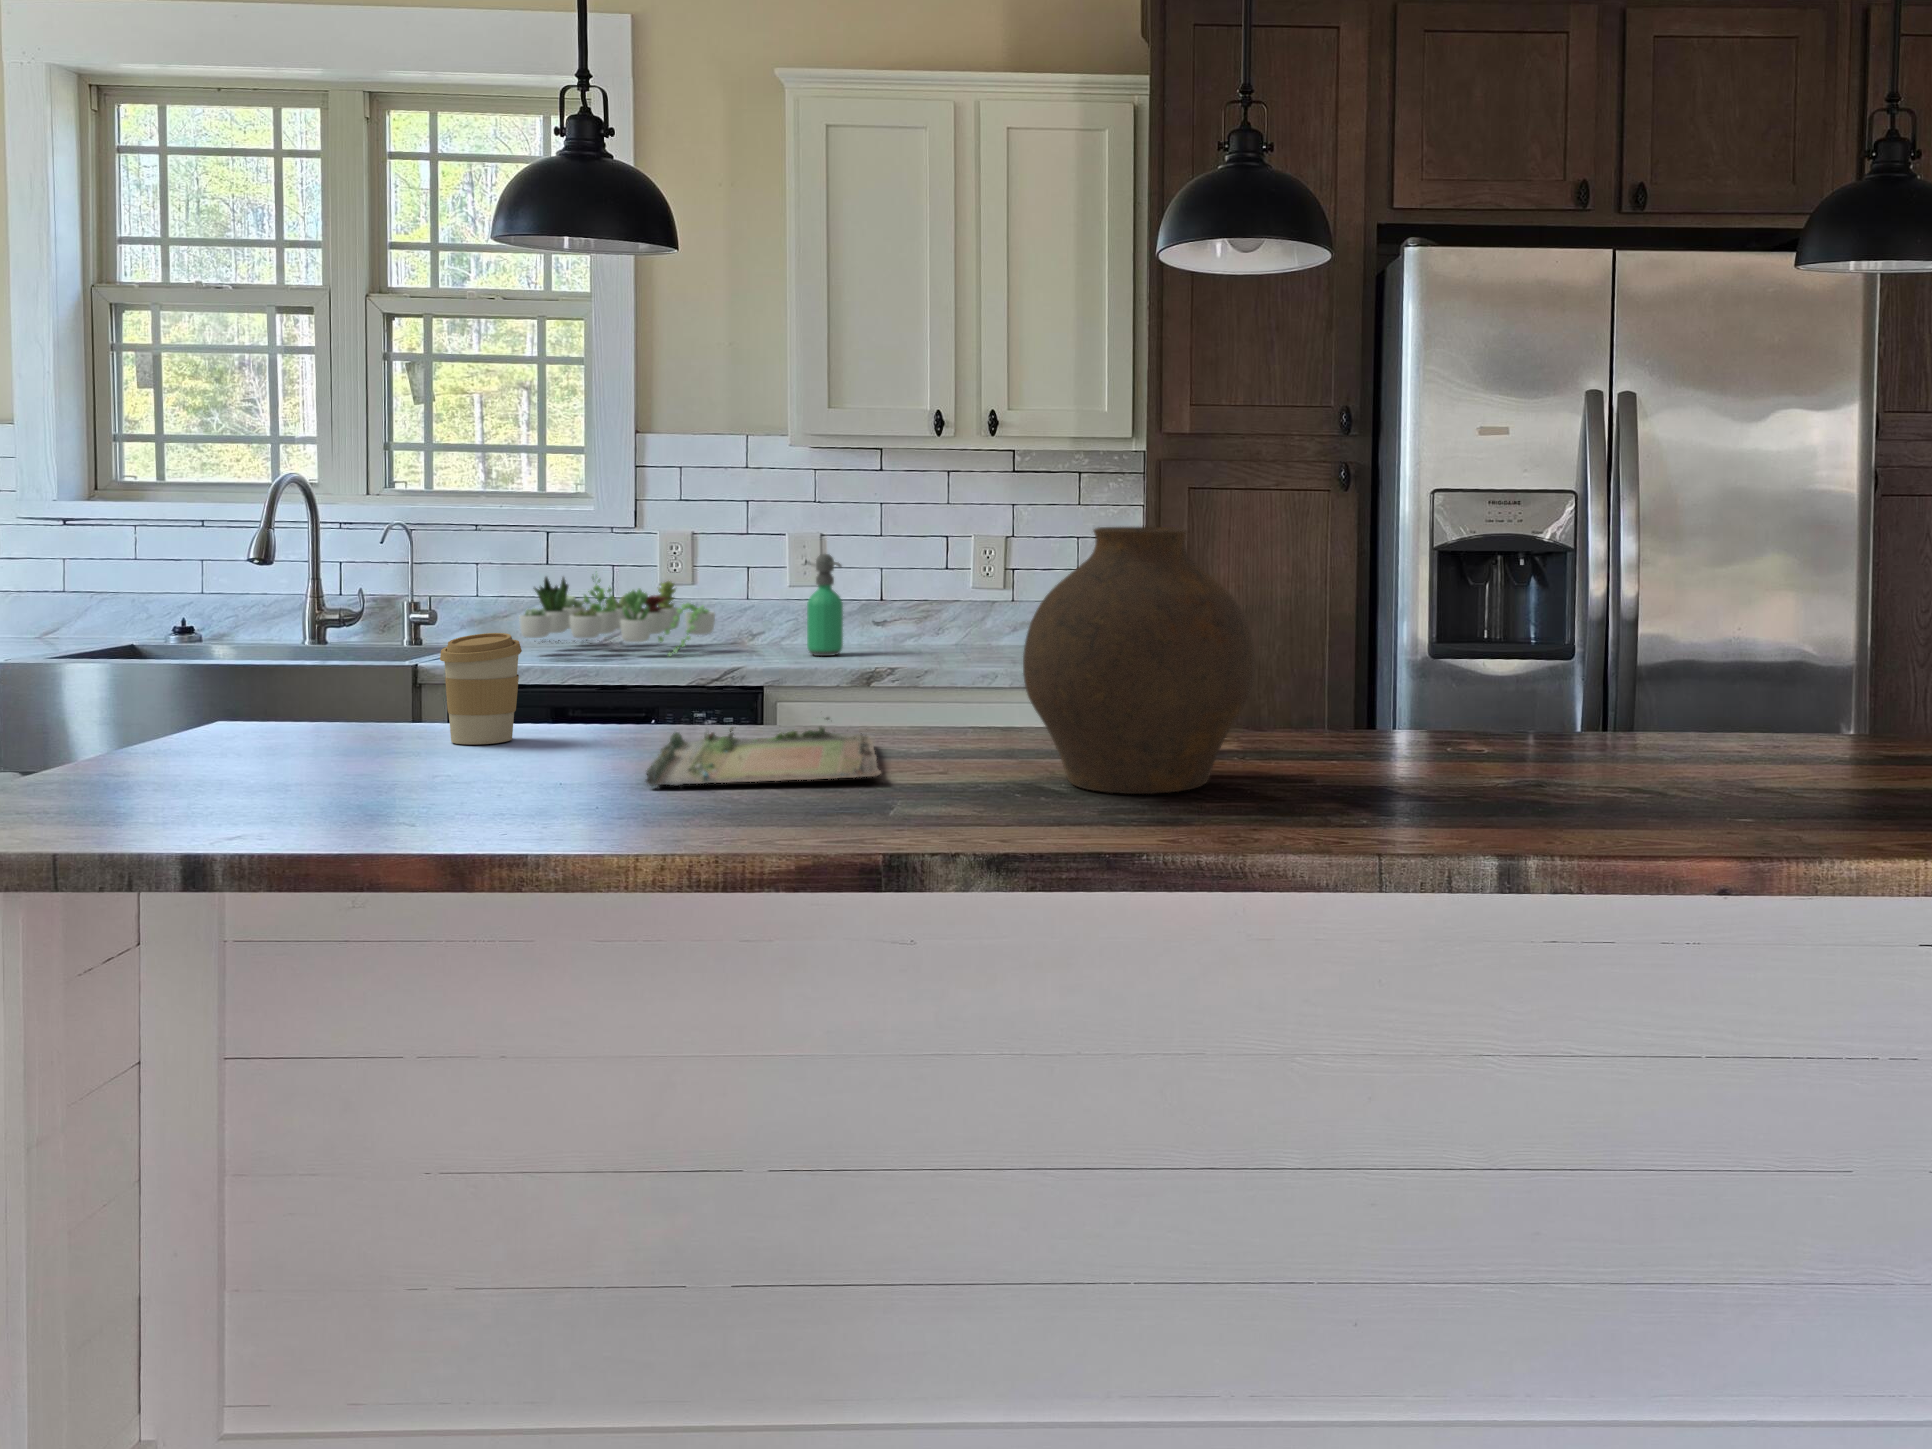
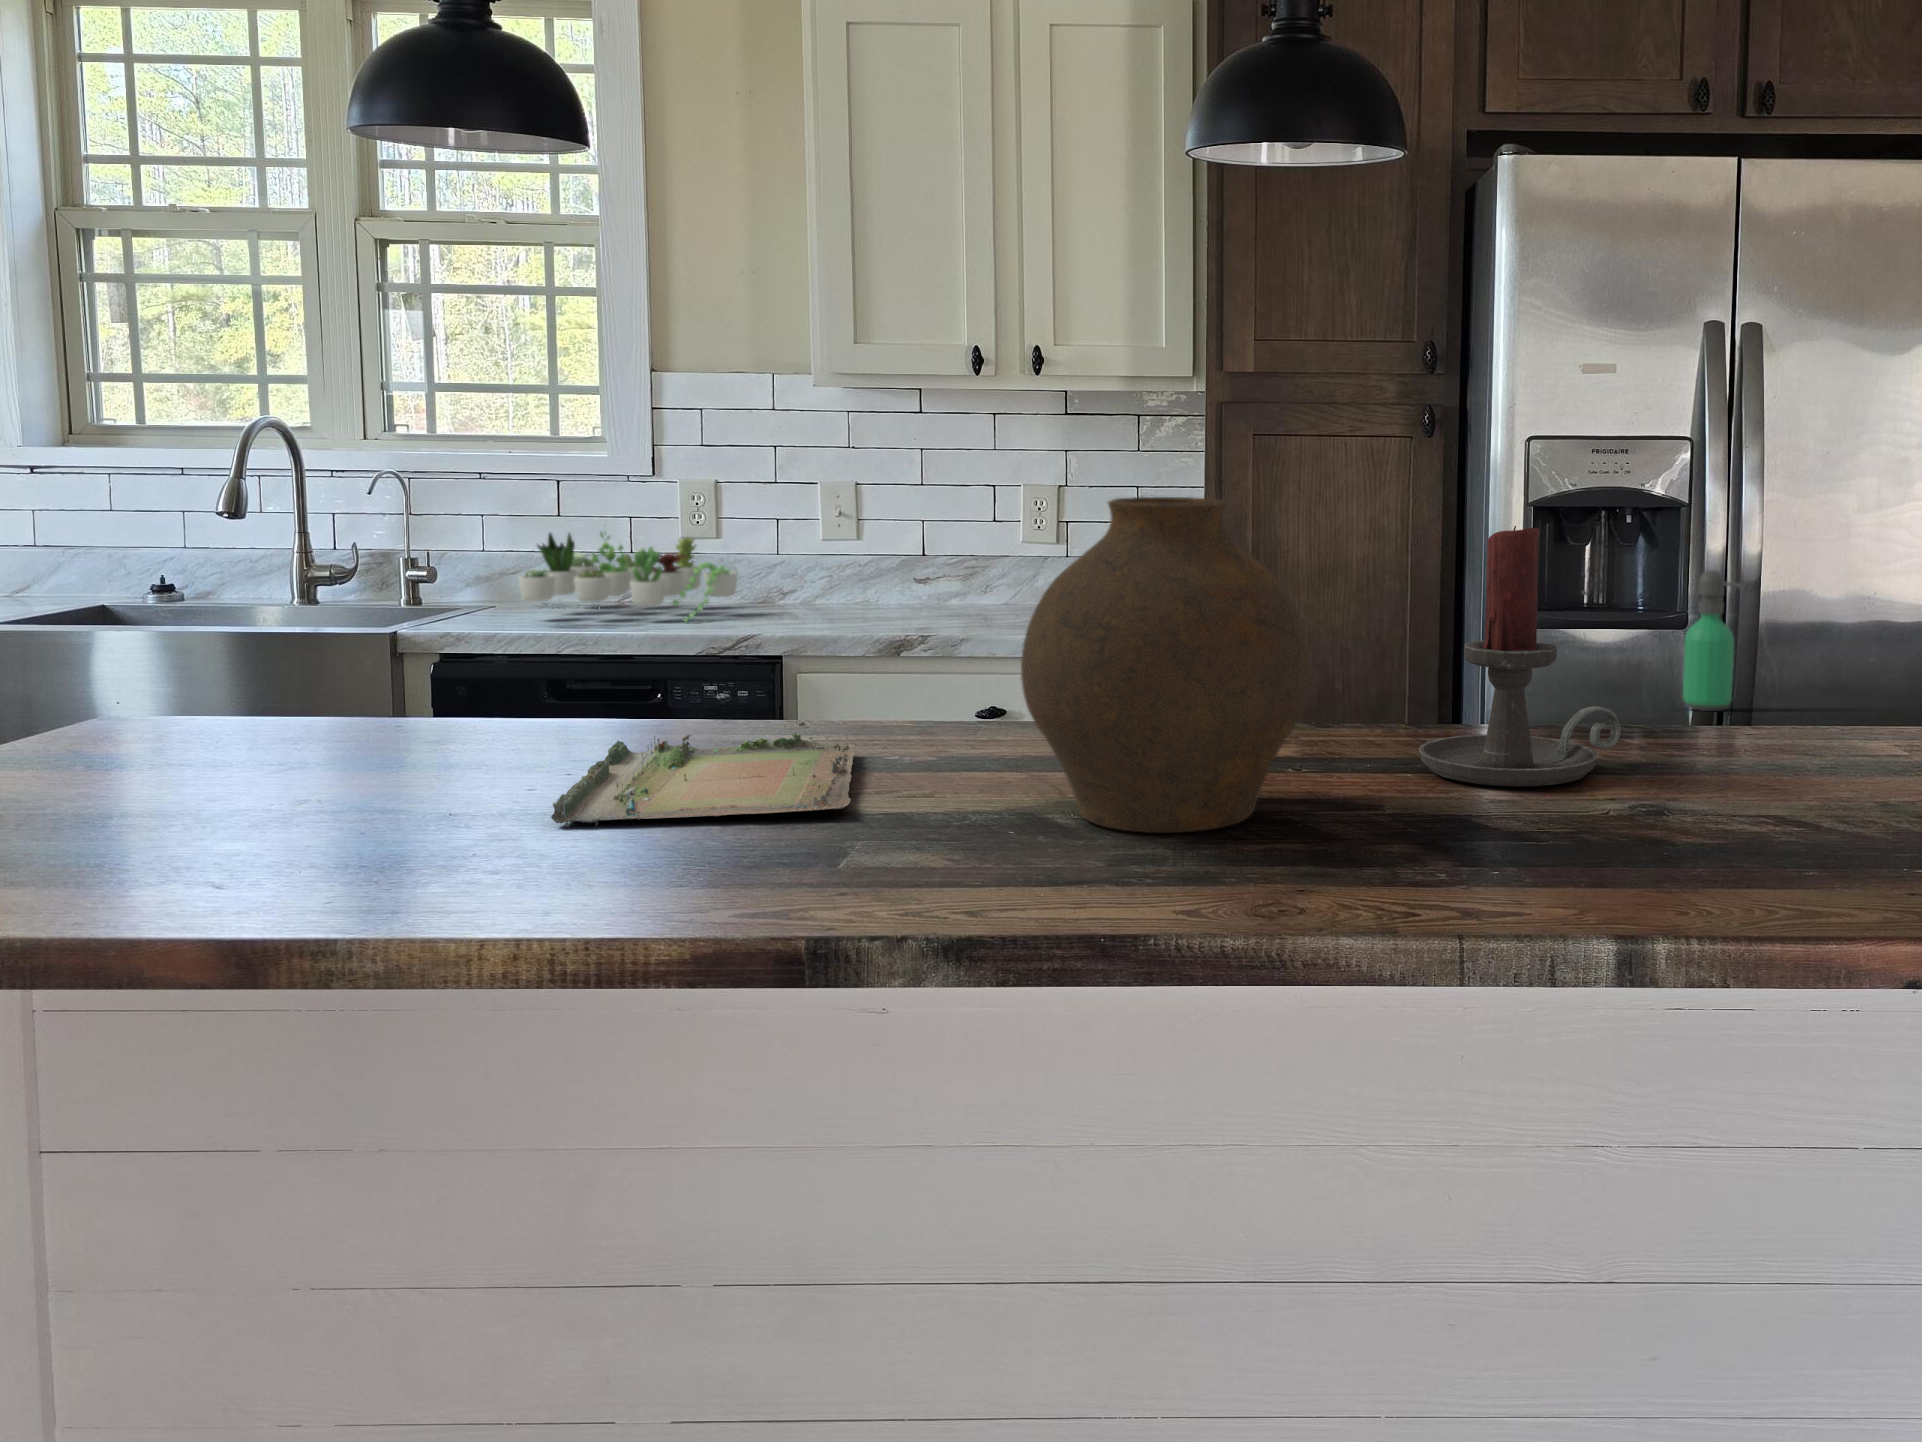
candle holder: none [1341,553,1508,766] -> present [1419,526,1621,787]
soap dispenser: present [807,554,843,656] -> present [1683,570,1746,711]
coffee cup: present [440,633,522,744] -> none [333,621,435,756]

